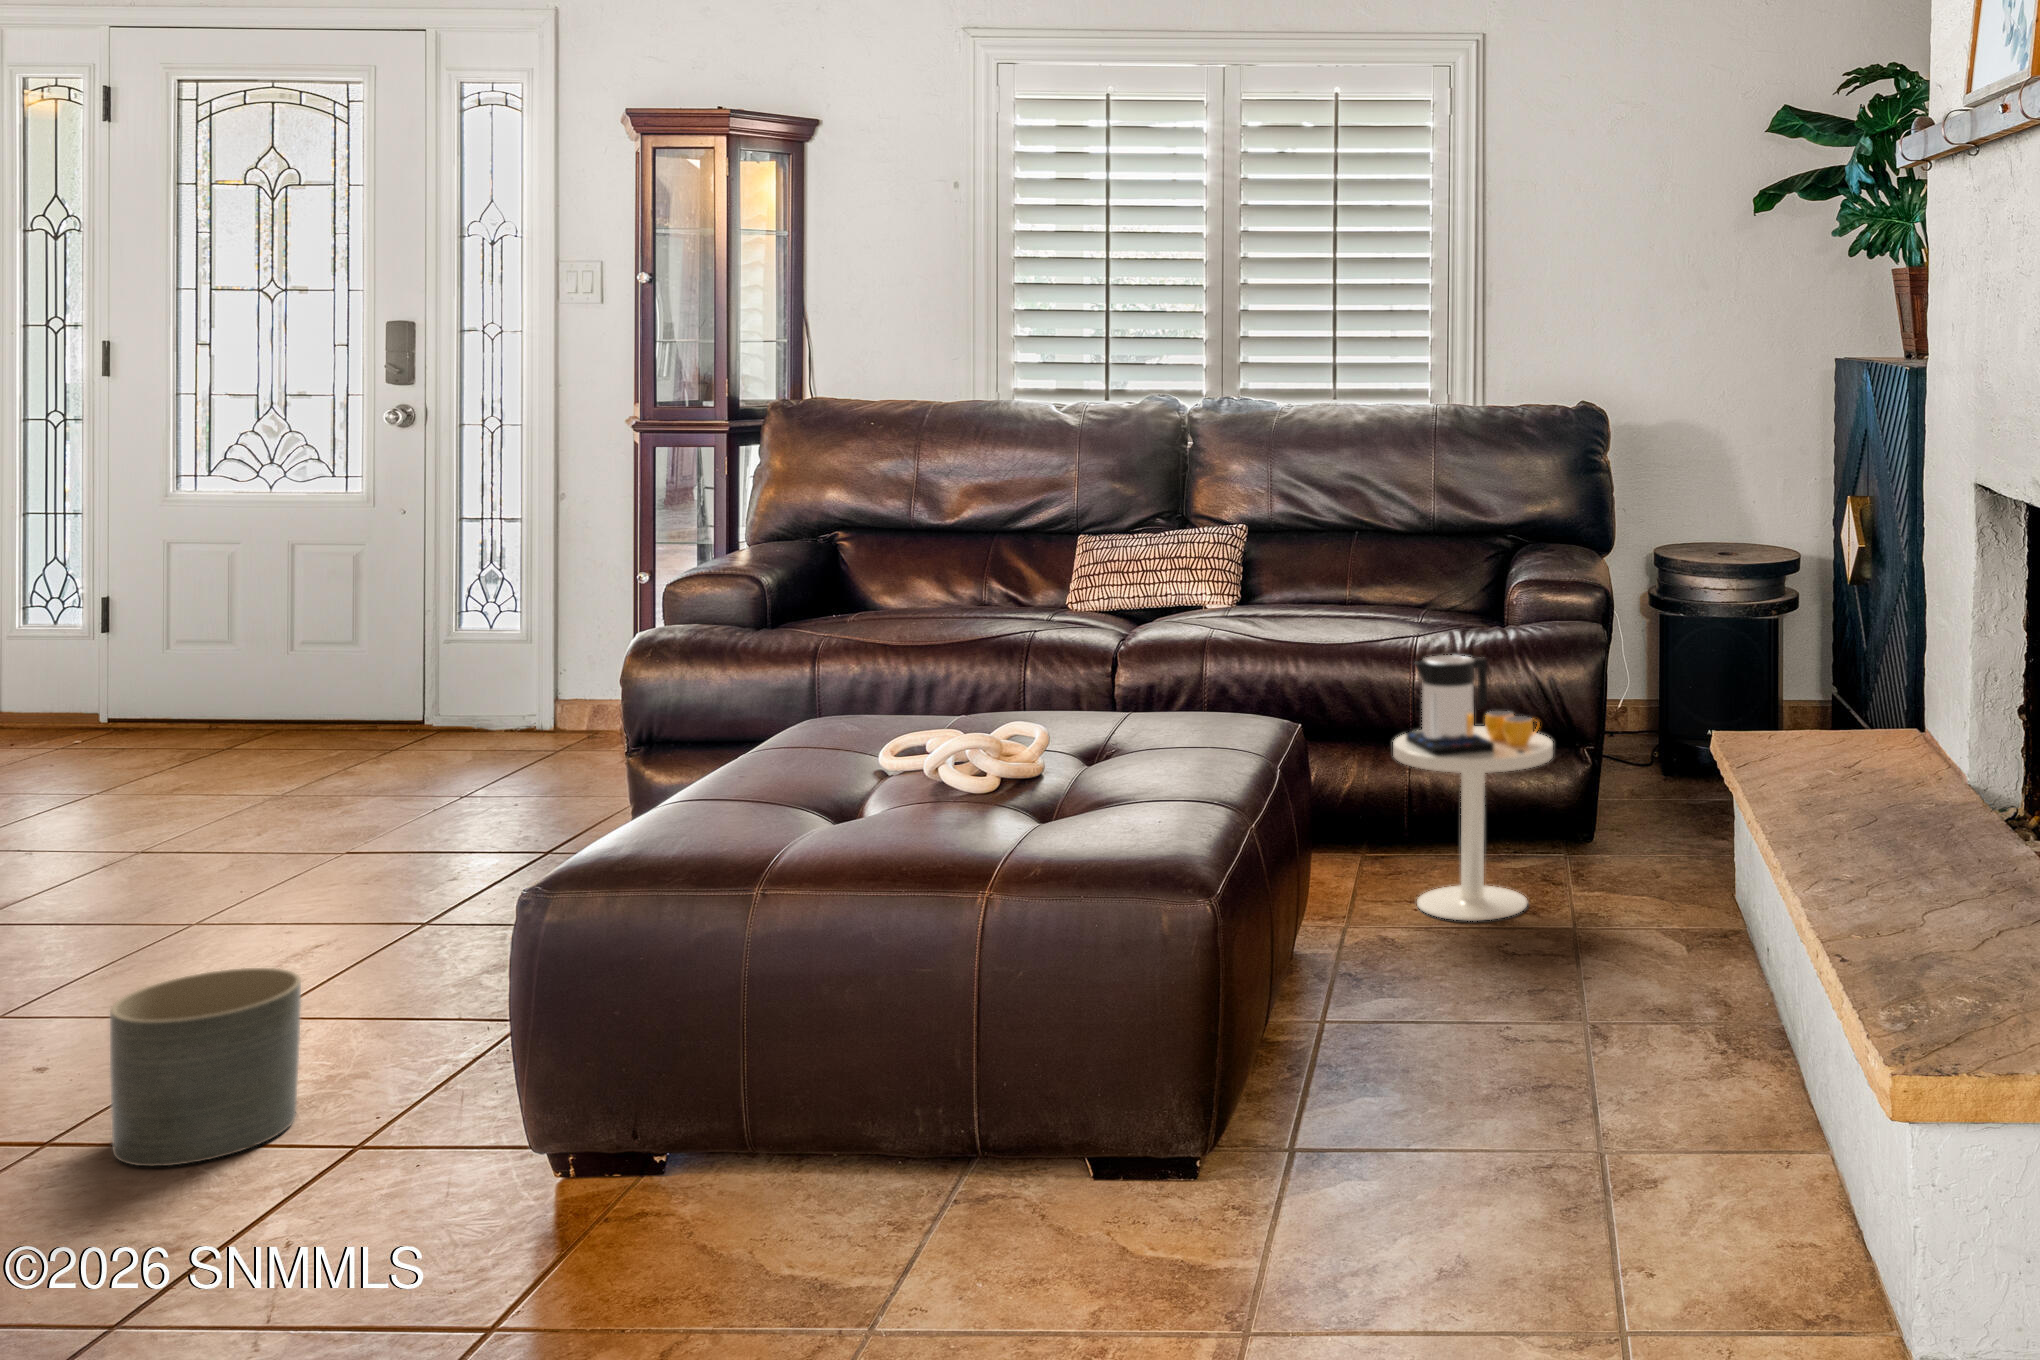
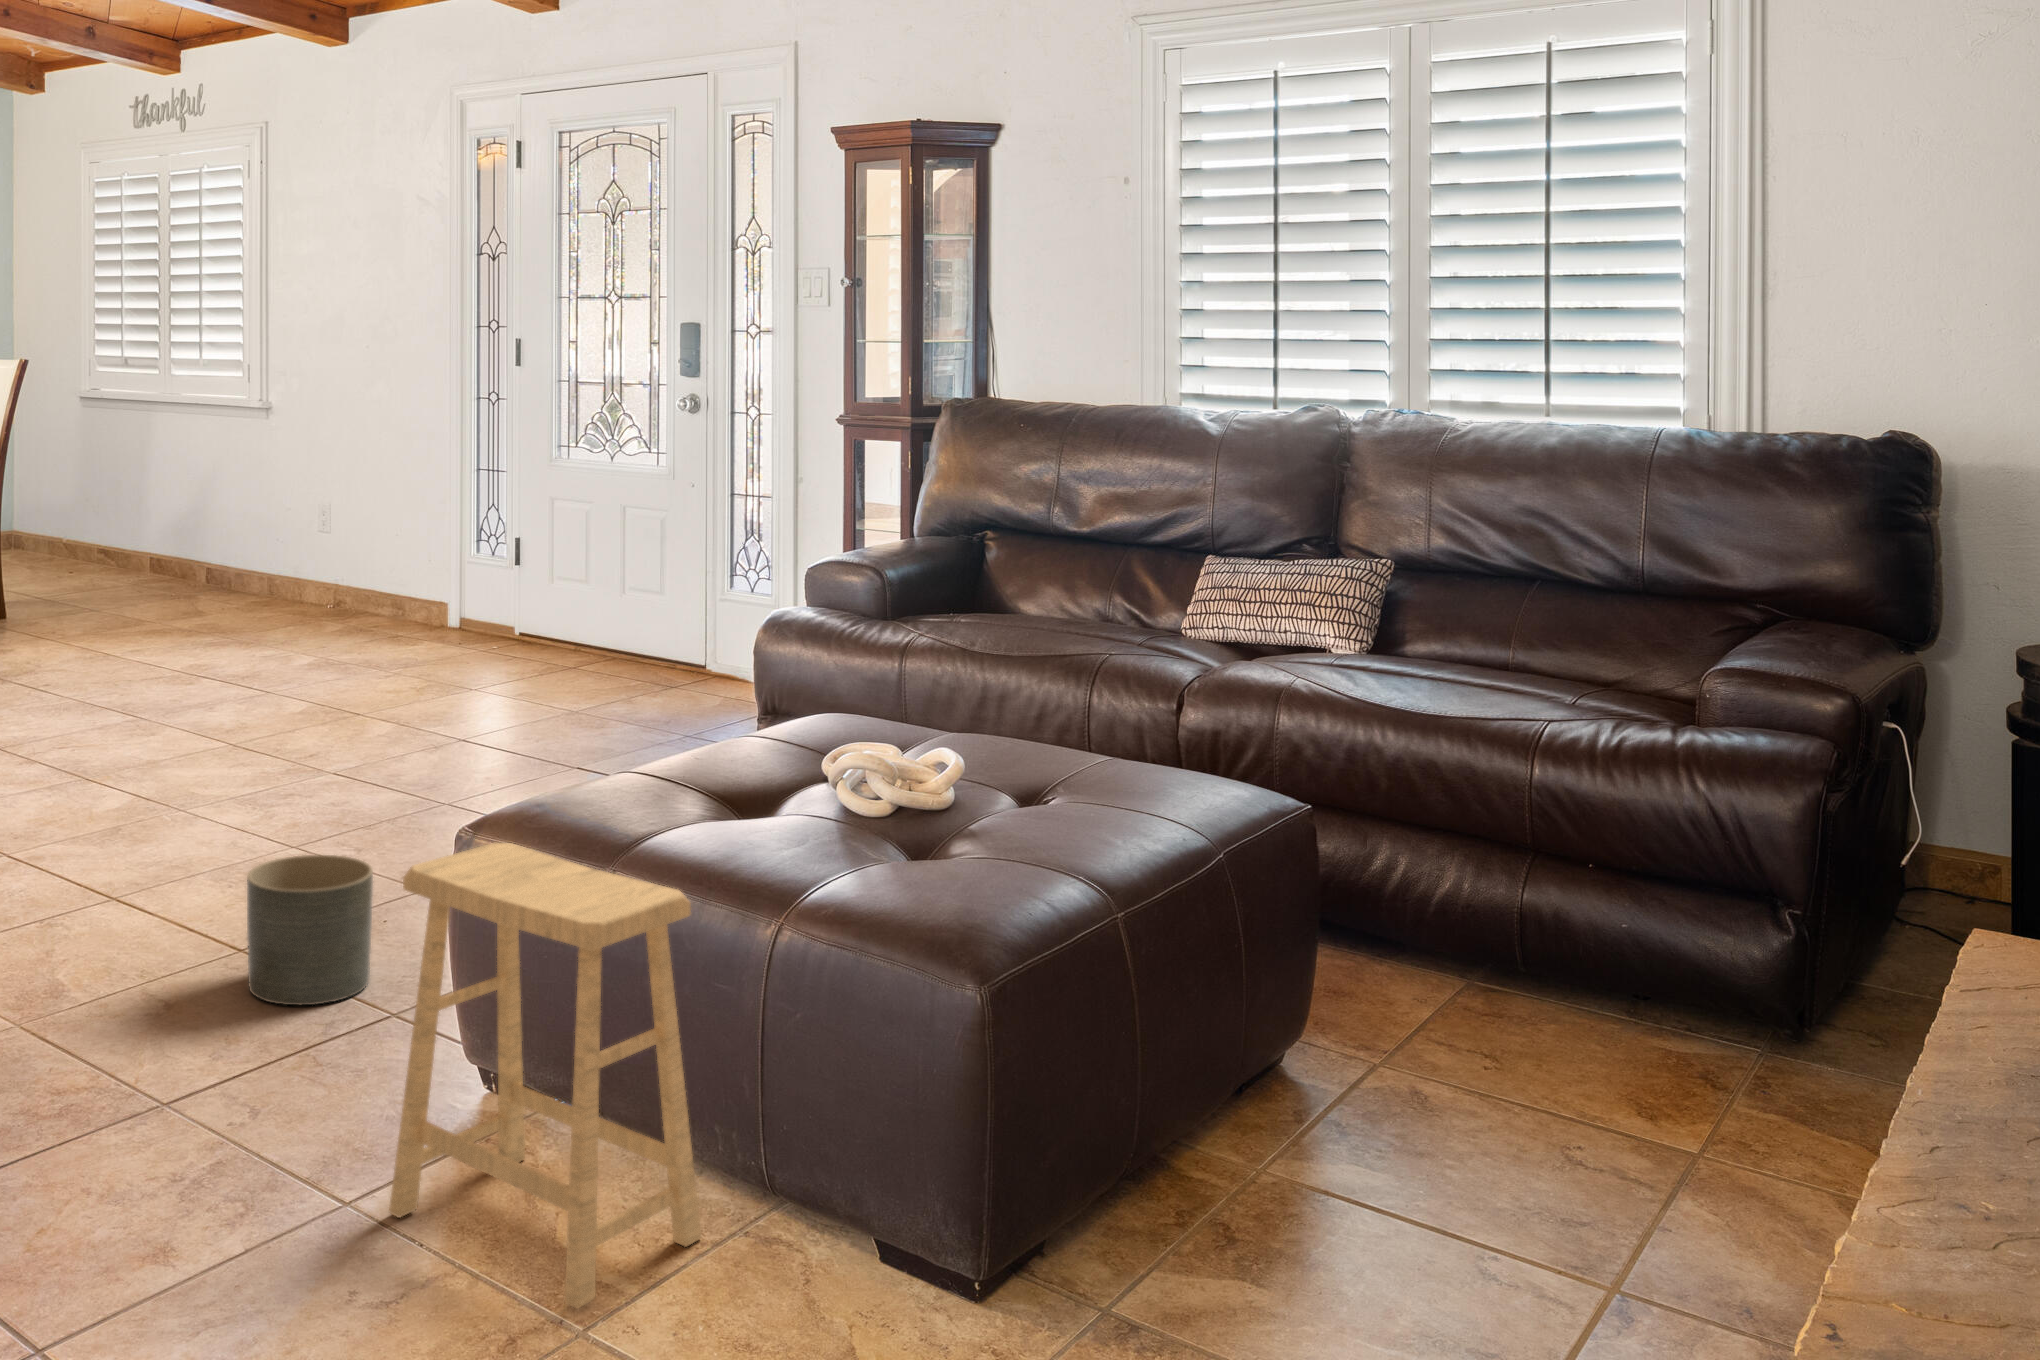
side table: present [1393,655,1553,921] -> none [1454,744,1684,1098]
footstool: none [563,871,924,1308] -> present [389,843,701,1309]

